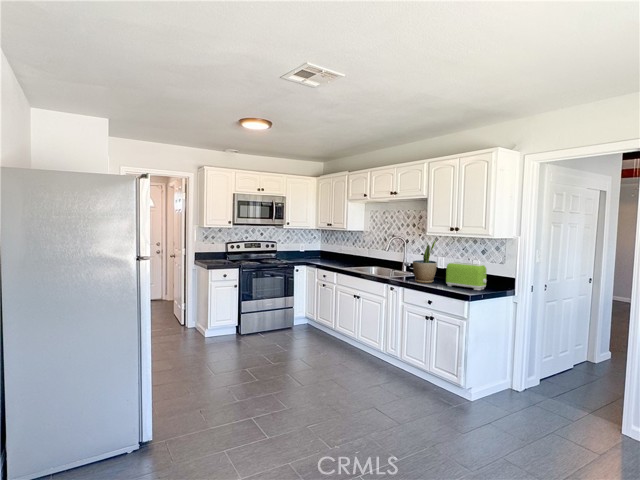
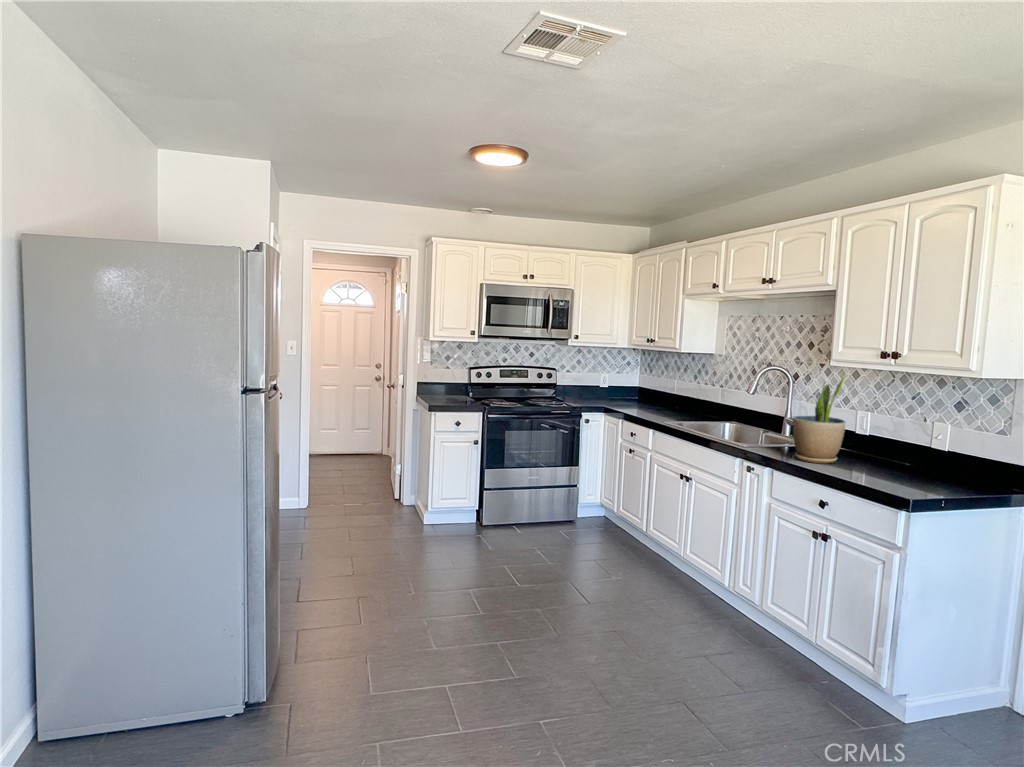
toaster: present [446,262,486,290] -> none [861,424,958,488]

